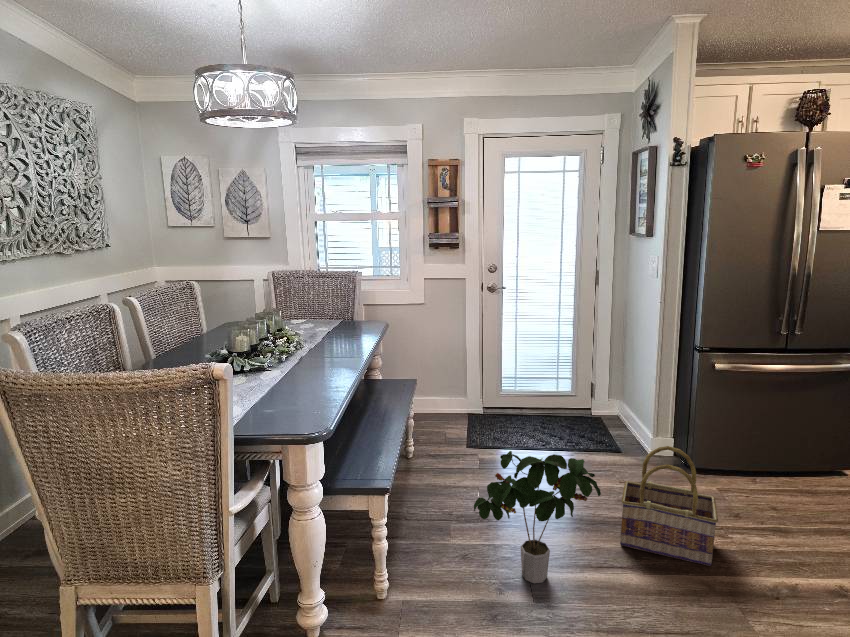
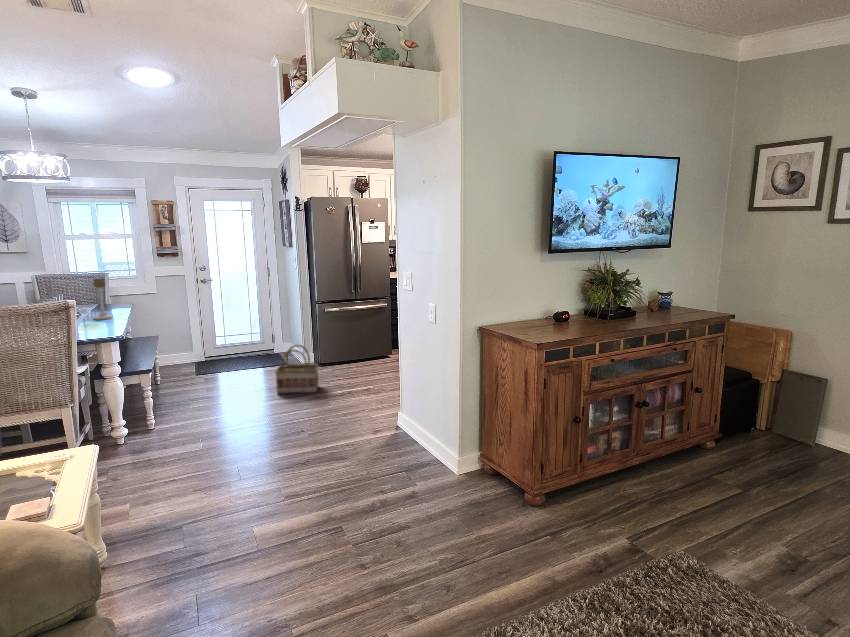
candle holder: none [312,290,341,365] -> present [93,279,112,320]
potted plant: present [474,451,601,583] -> none [199,348,260,411]

